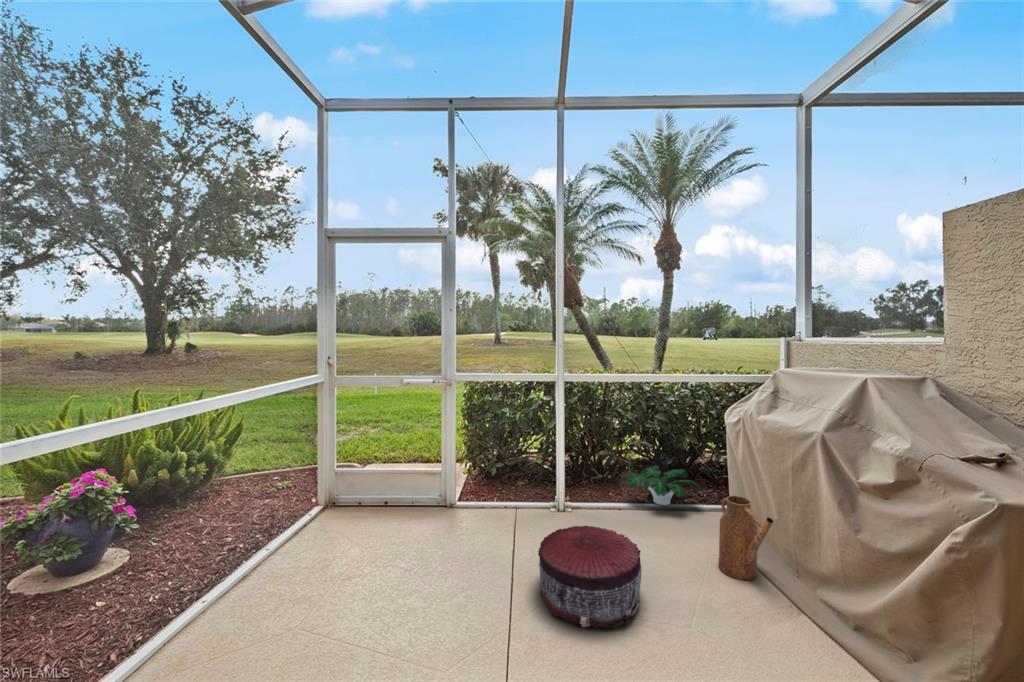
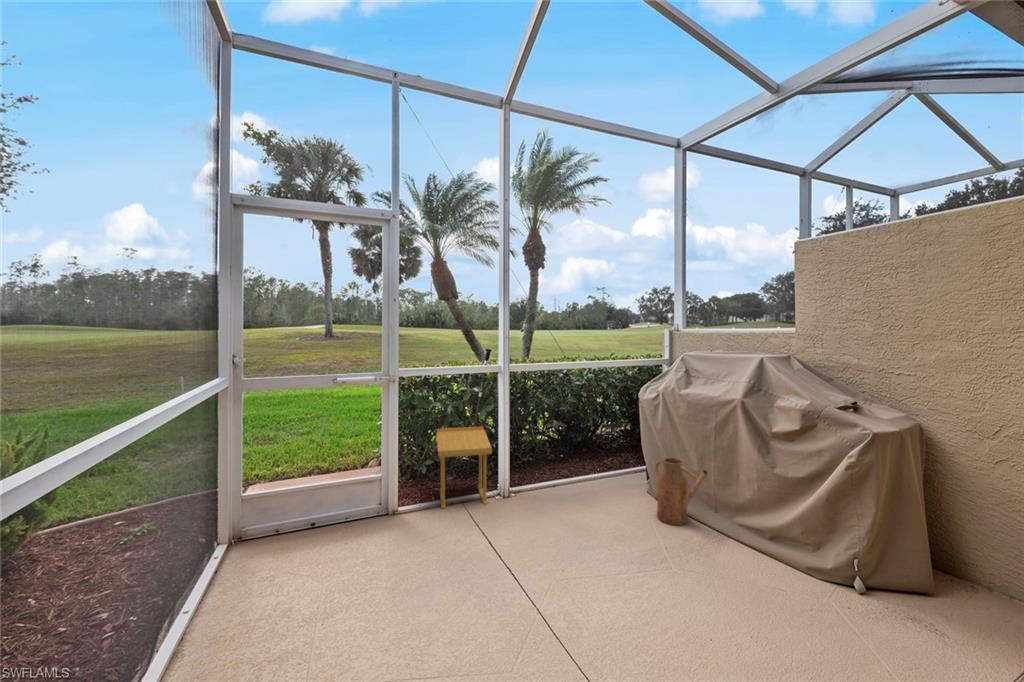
side table: none [488,434,545,515] -> present [437,427,492,509]
potted plant: present [627,465,702,505] -> none [560,444,621,478]
pouf: present [538,525,642,629] -> none [531,502,627,594]

